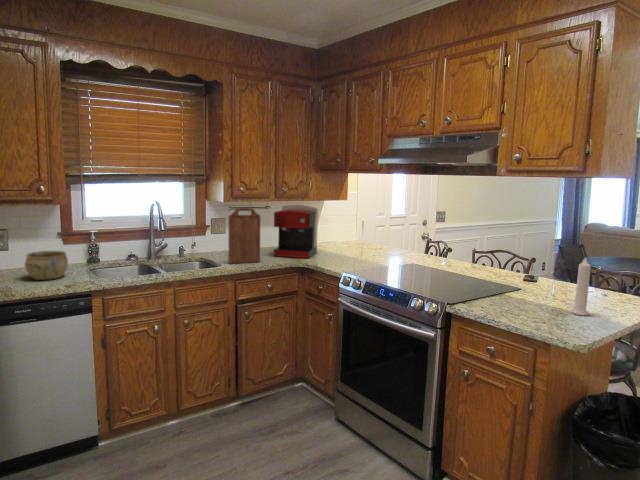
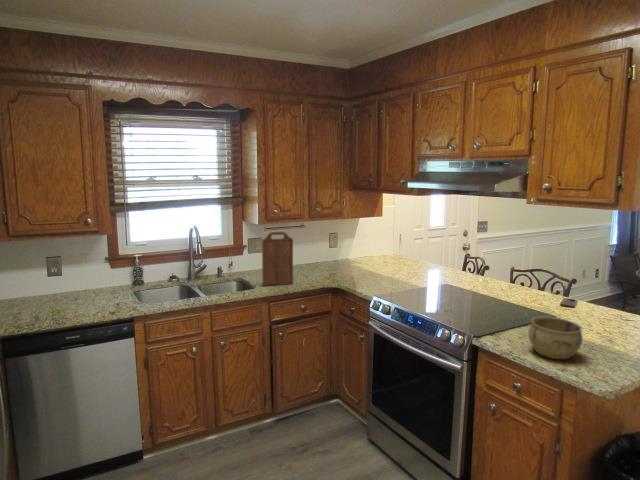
coffee maker: present [274,205,318,258] -> none [307,226,351,279]
ceramic bowl: present [25,251,68,280] -> present [528,316,582,359]
candle: present [571,258,591,315] -> none [603,293,624,353]

